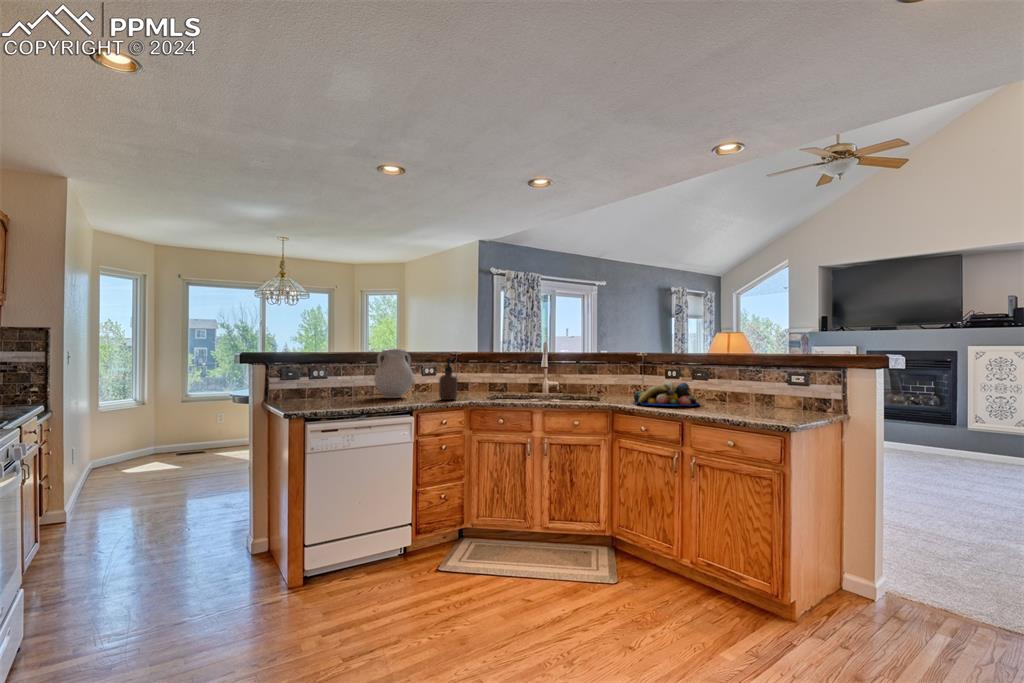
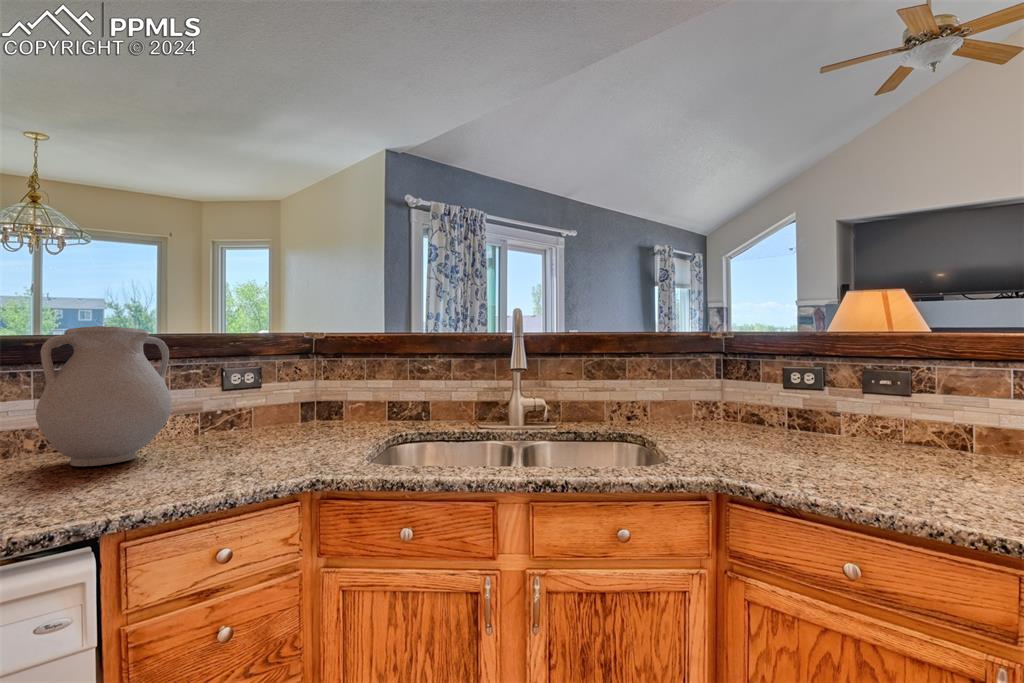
soap dispenser: present [439,358,457,400] -> none [229,350,285,471]
fruit bowl: present [634,382,700,406] -> none [769,412,986,497]

